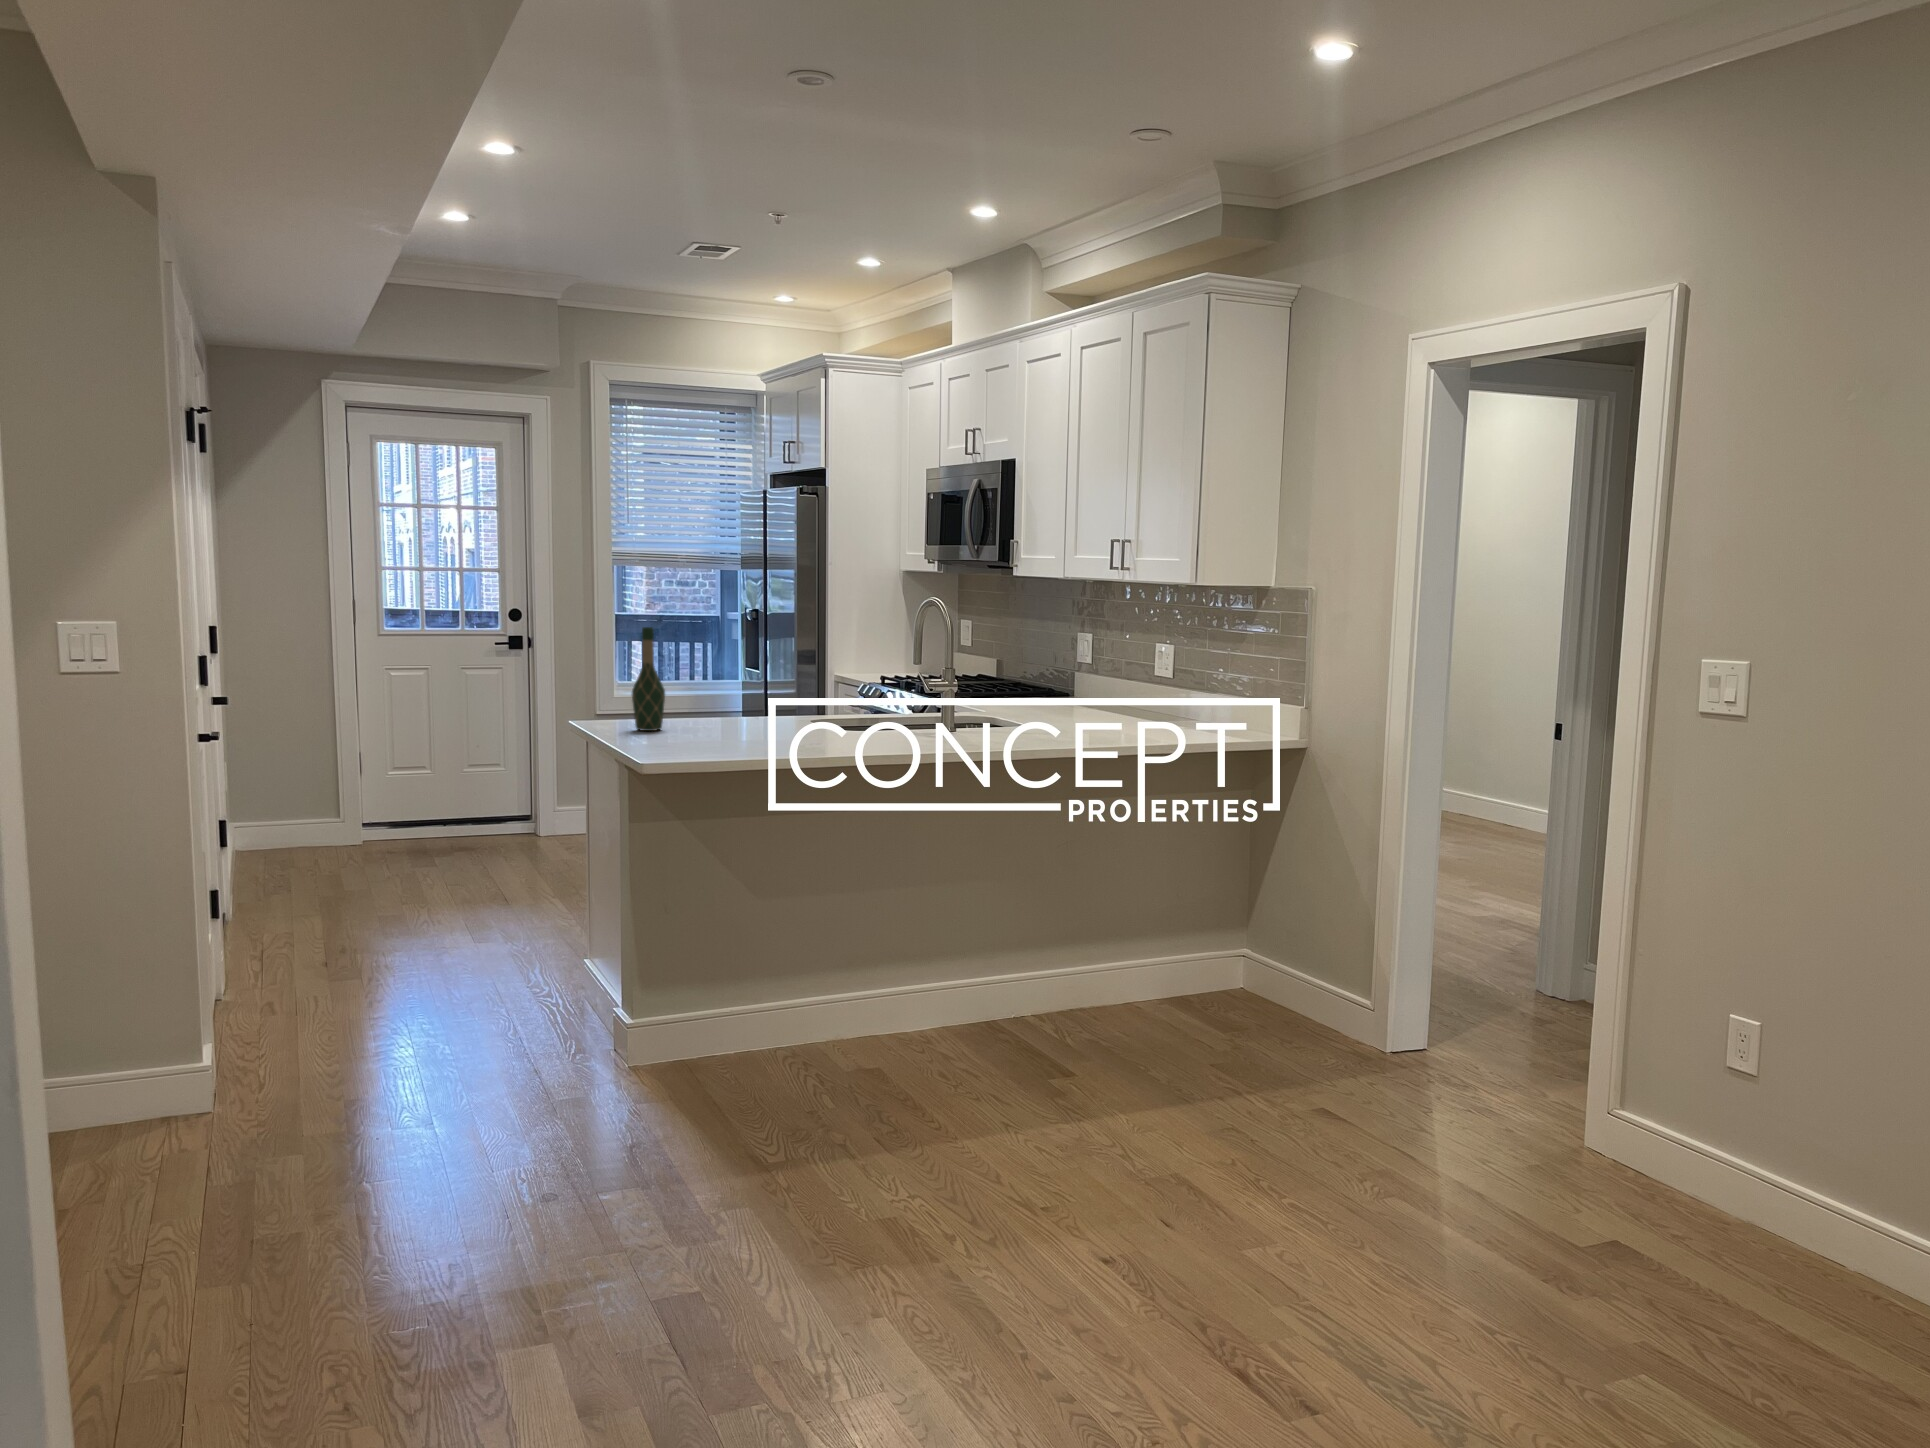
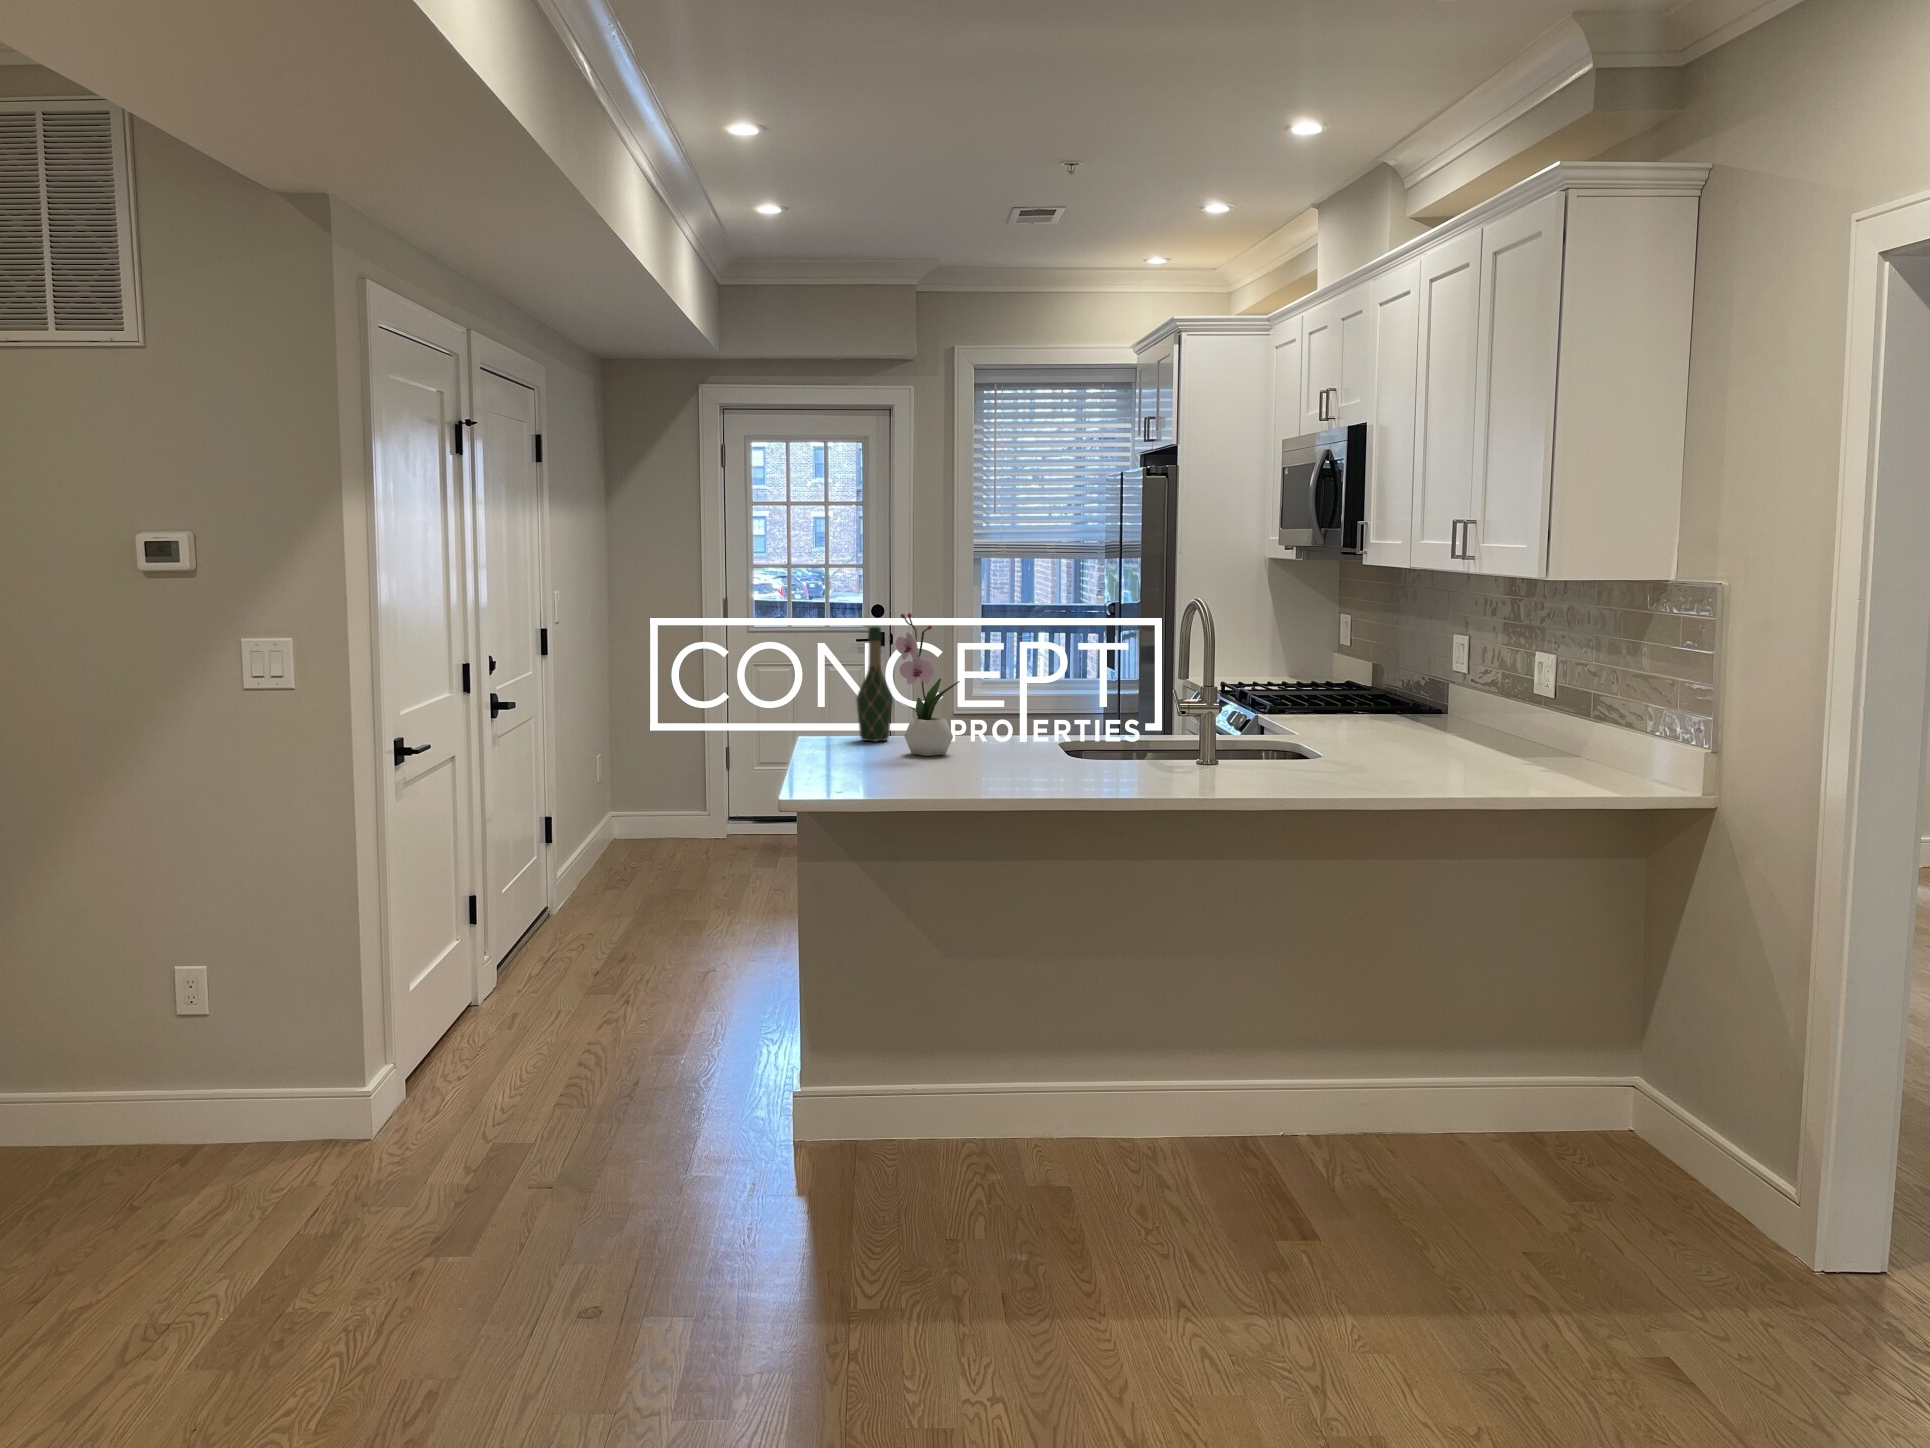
flower arrangement: none [686,614,743,741] -> present [895,613,960,756]

